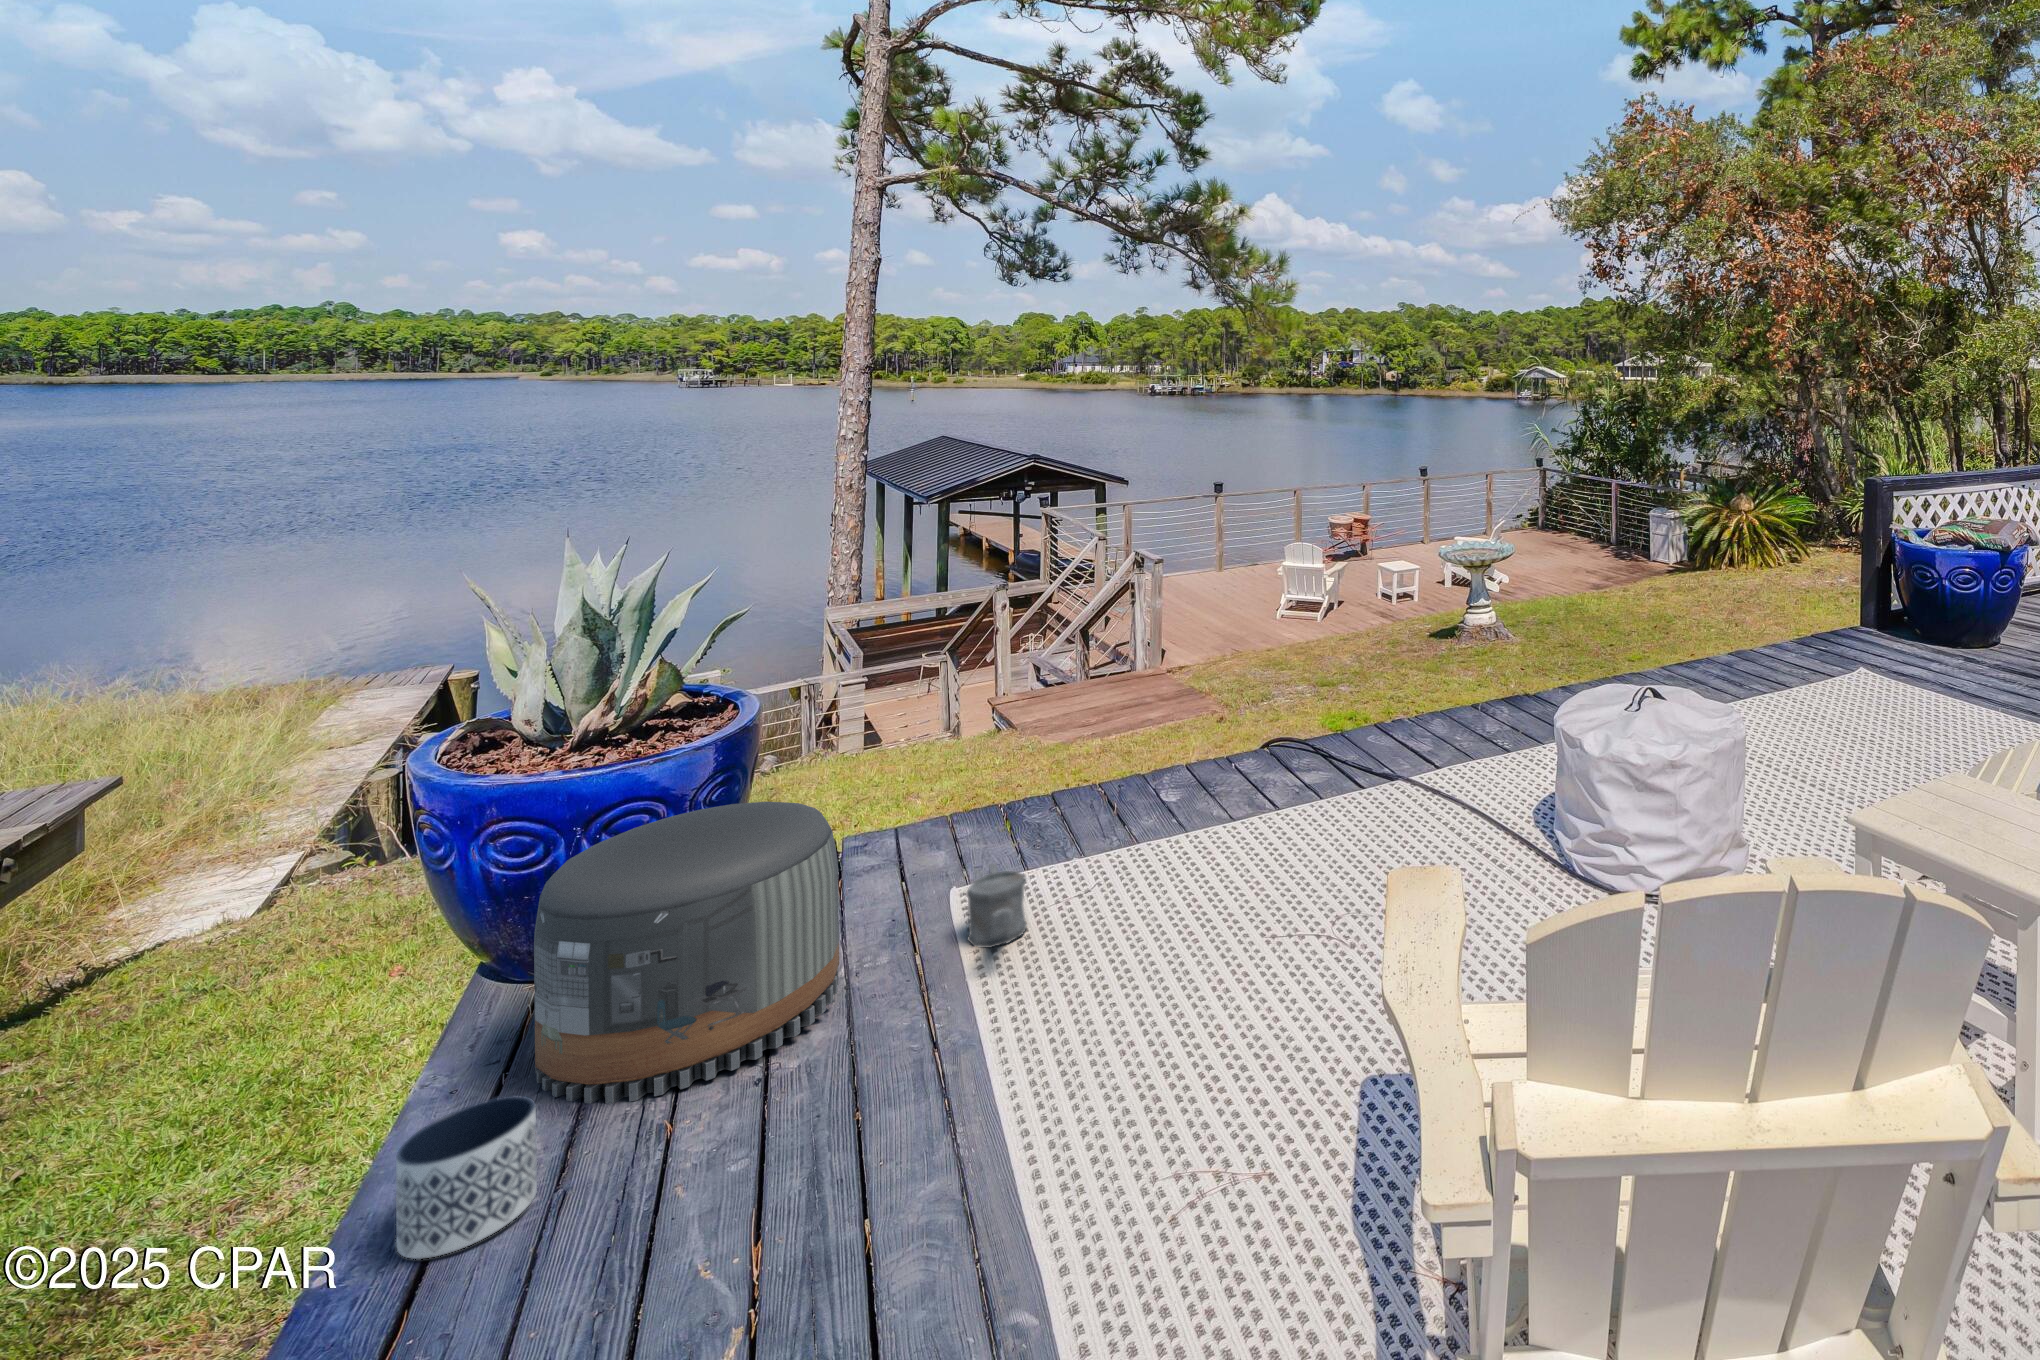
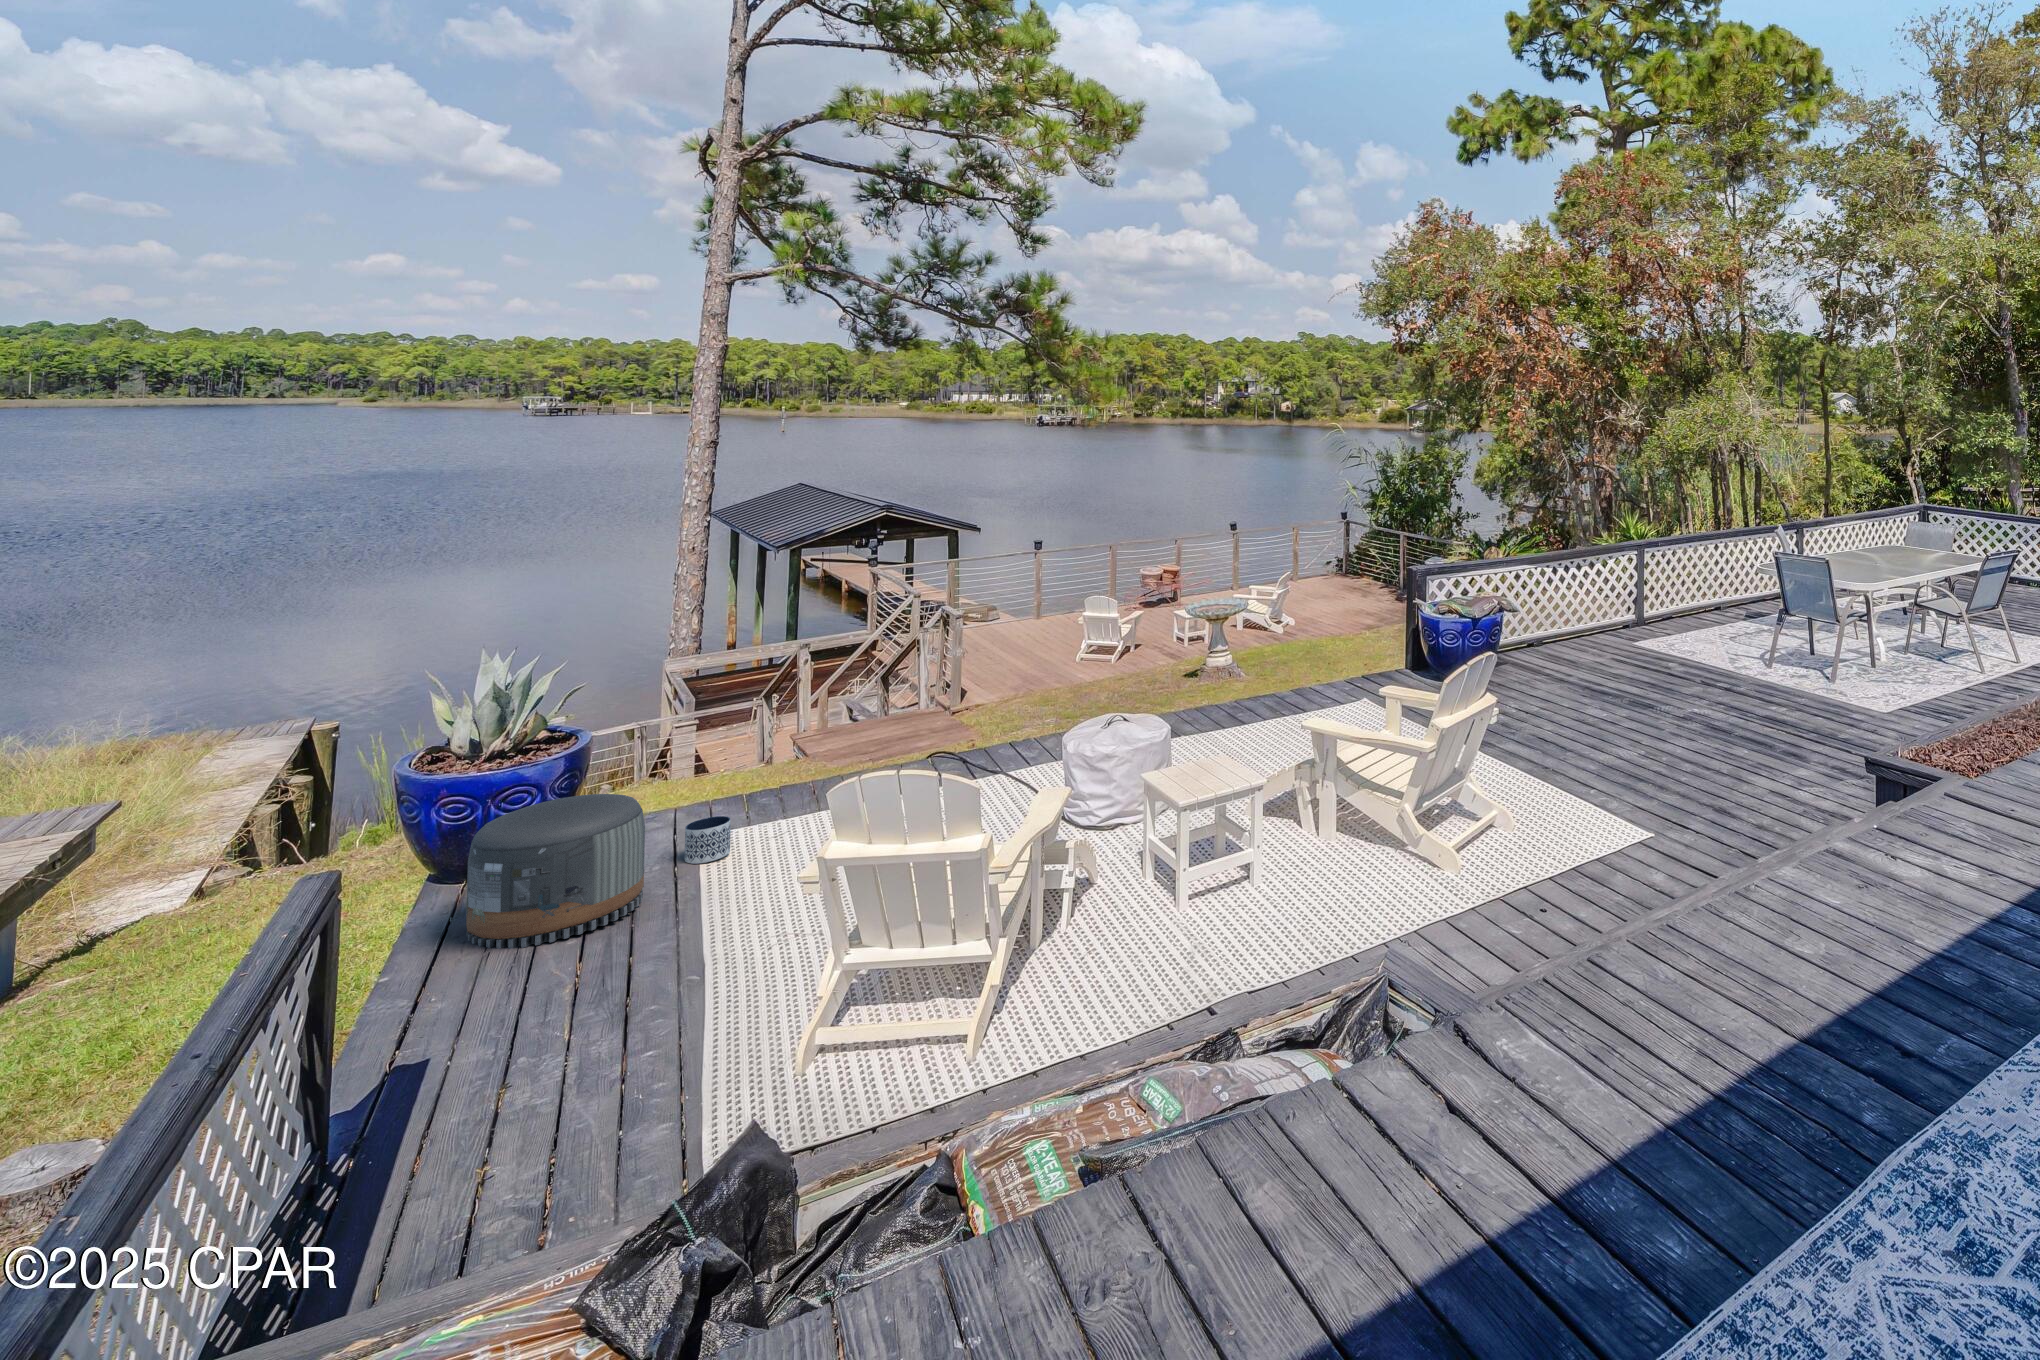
watering can: present [966,863,1027,948] -> none [726,834,766,882]
planter: present [396,1095,537,1259] -> present [685,816,731,864]

